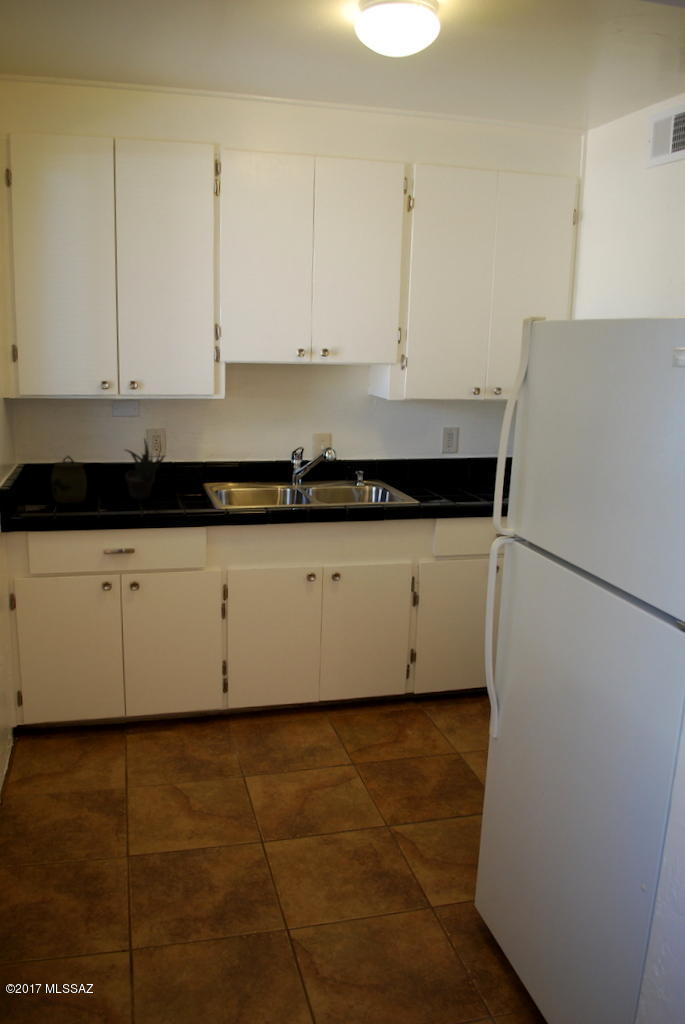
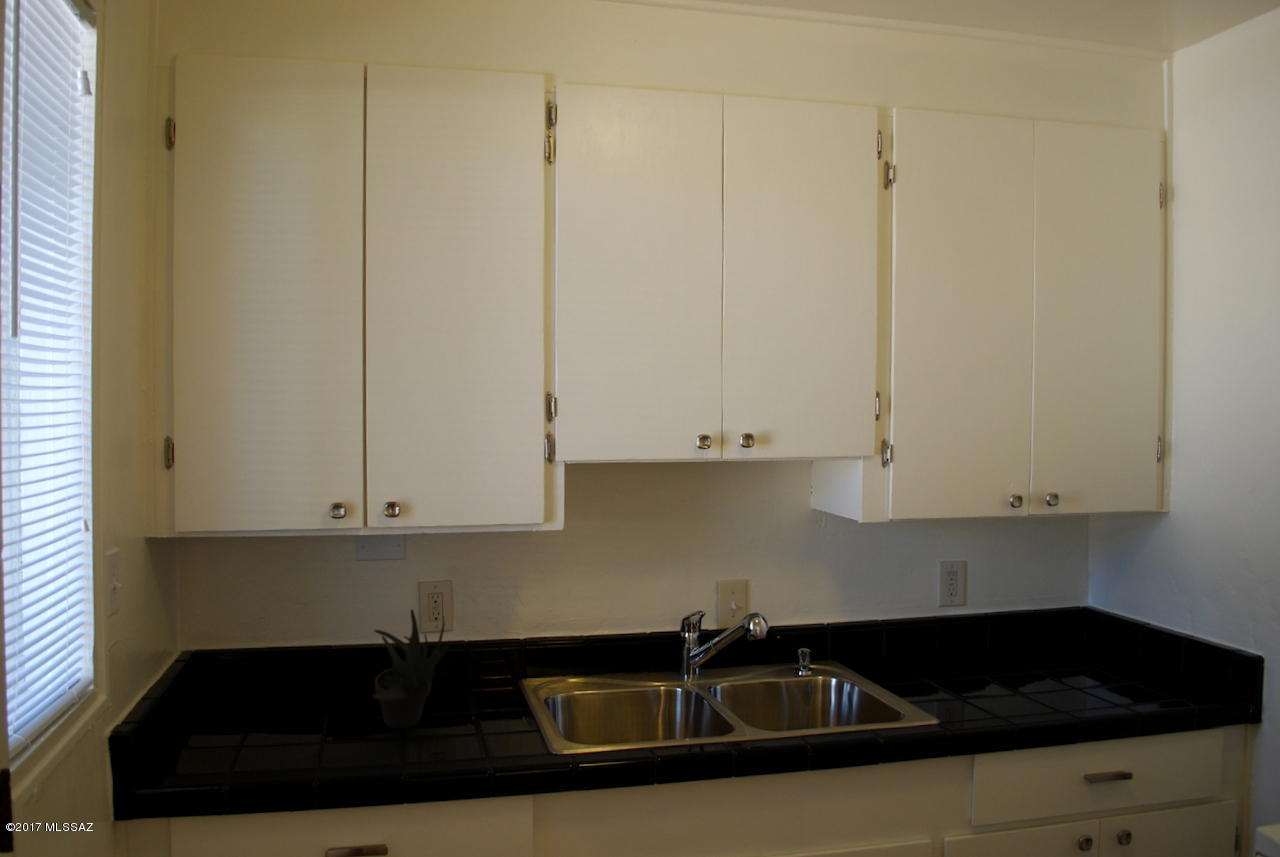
jar: present [51,456,87,503] -> none [231,646,301,743]

